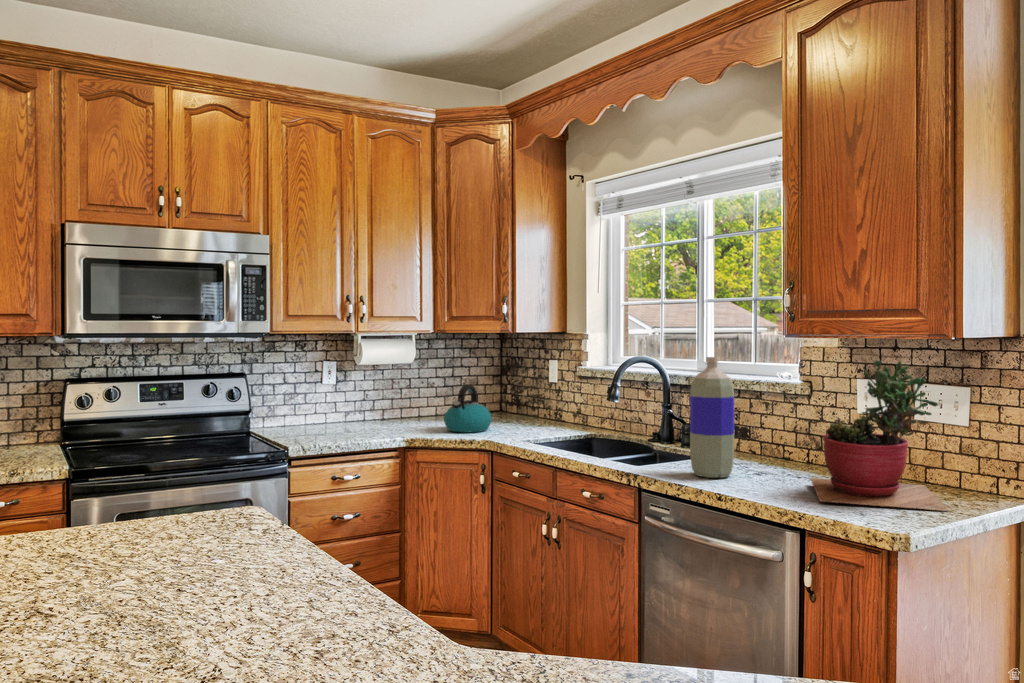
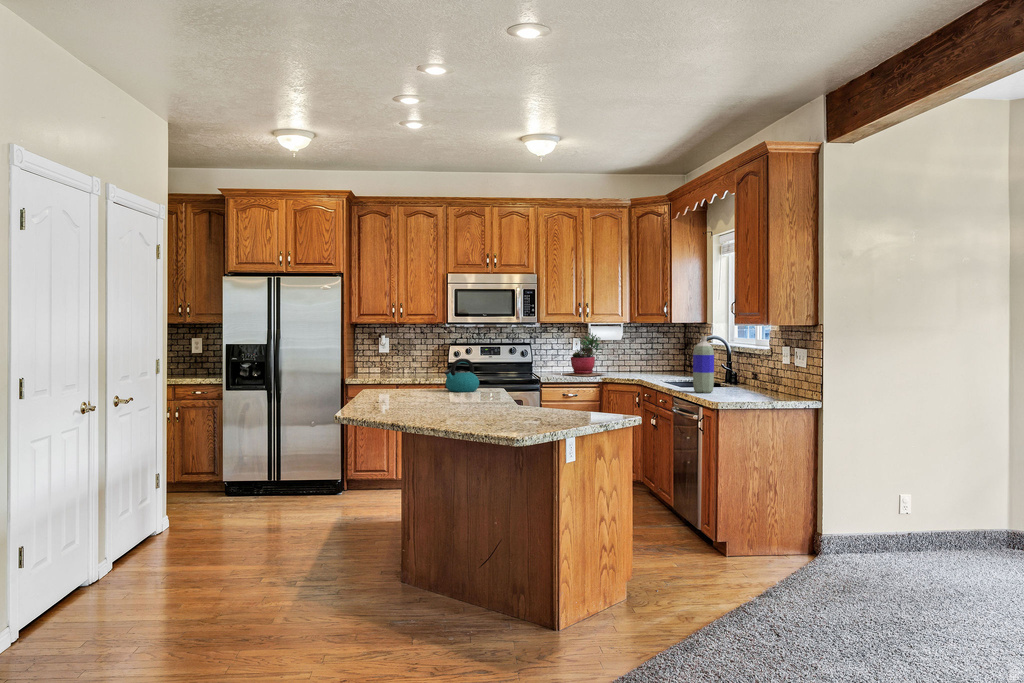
succulent plant: present [811,360,950,511] -> present [564,333,605,377]
kettle: present [444,384,492,432] -> present [444,358,479,392]

